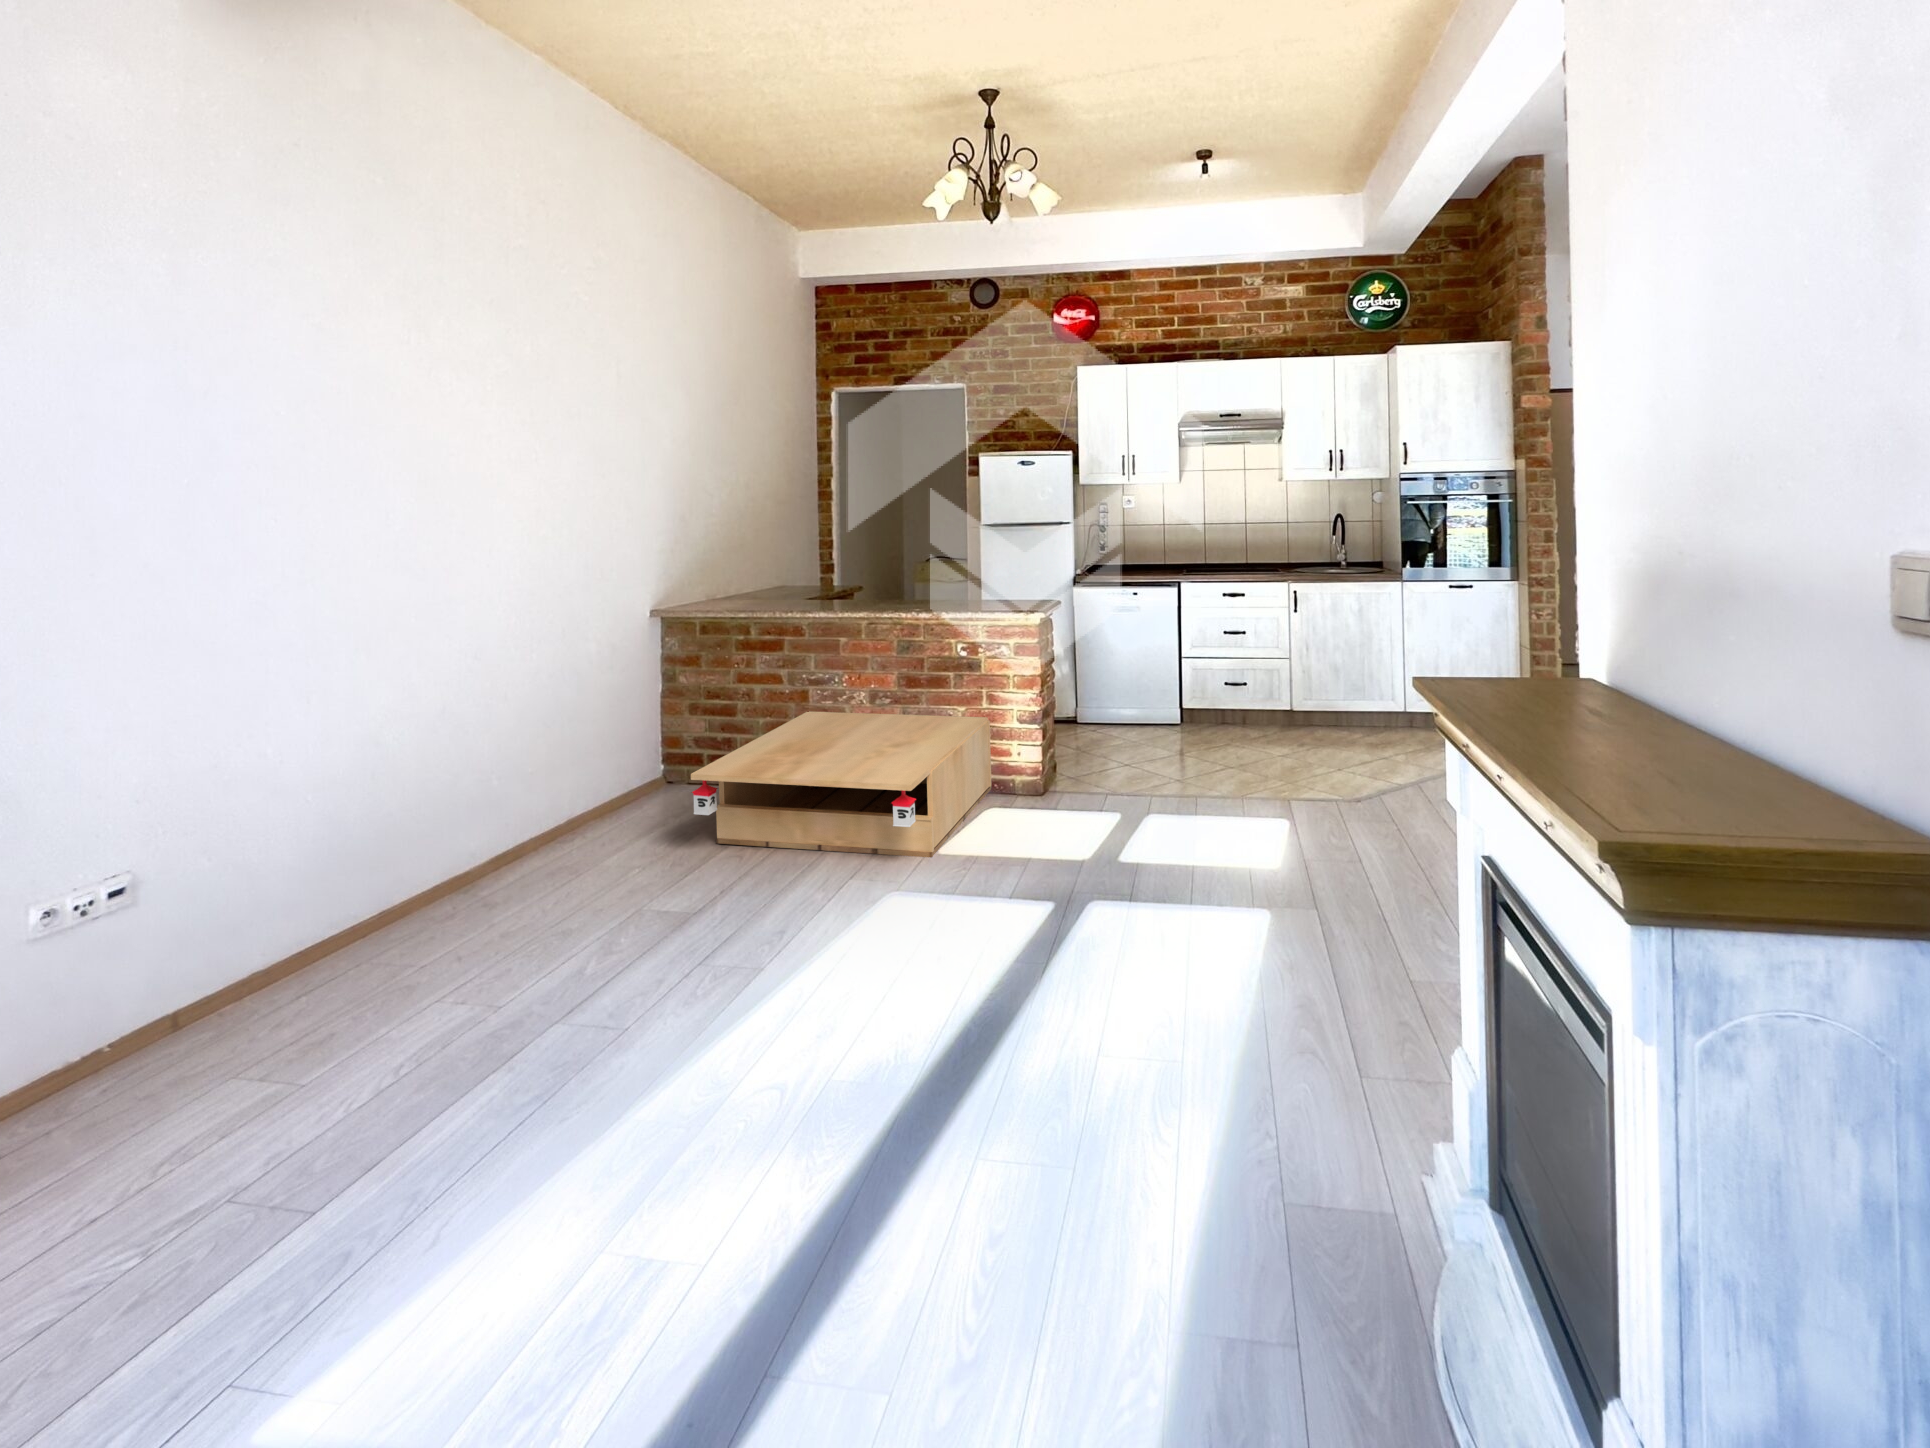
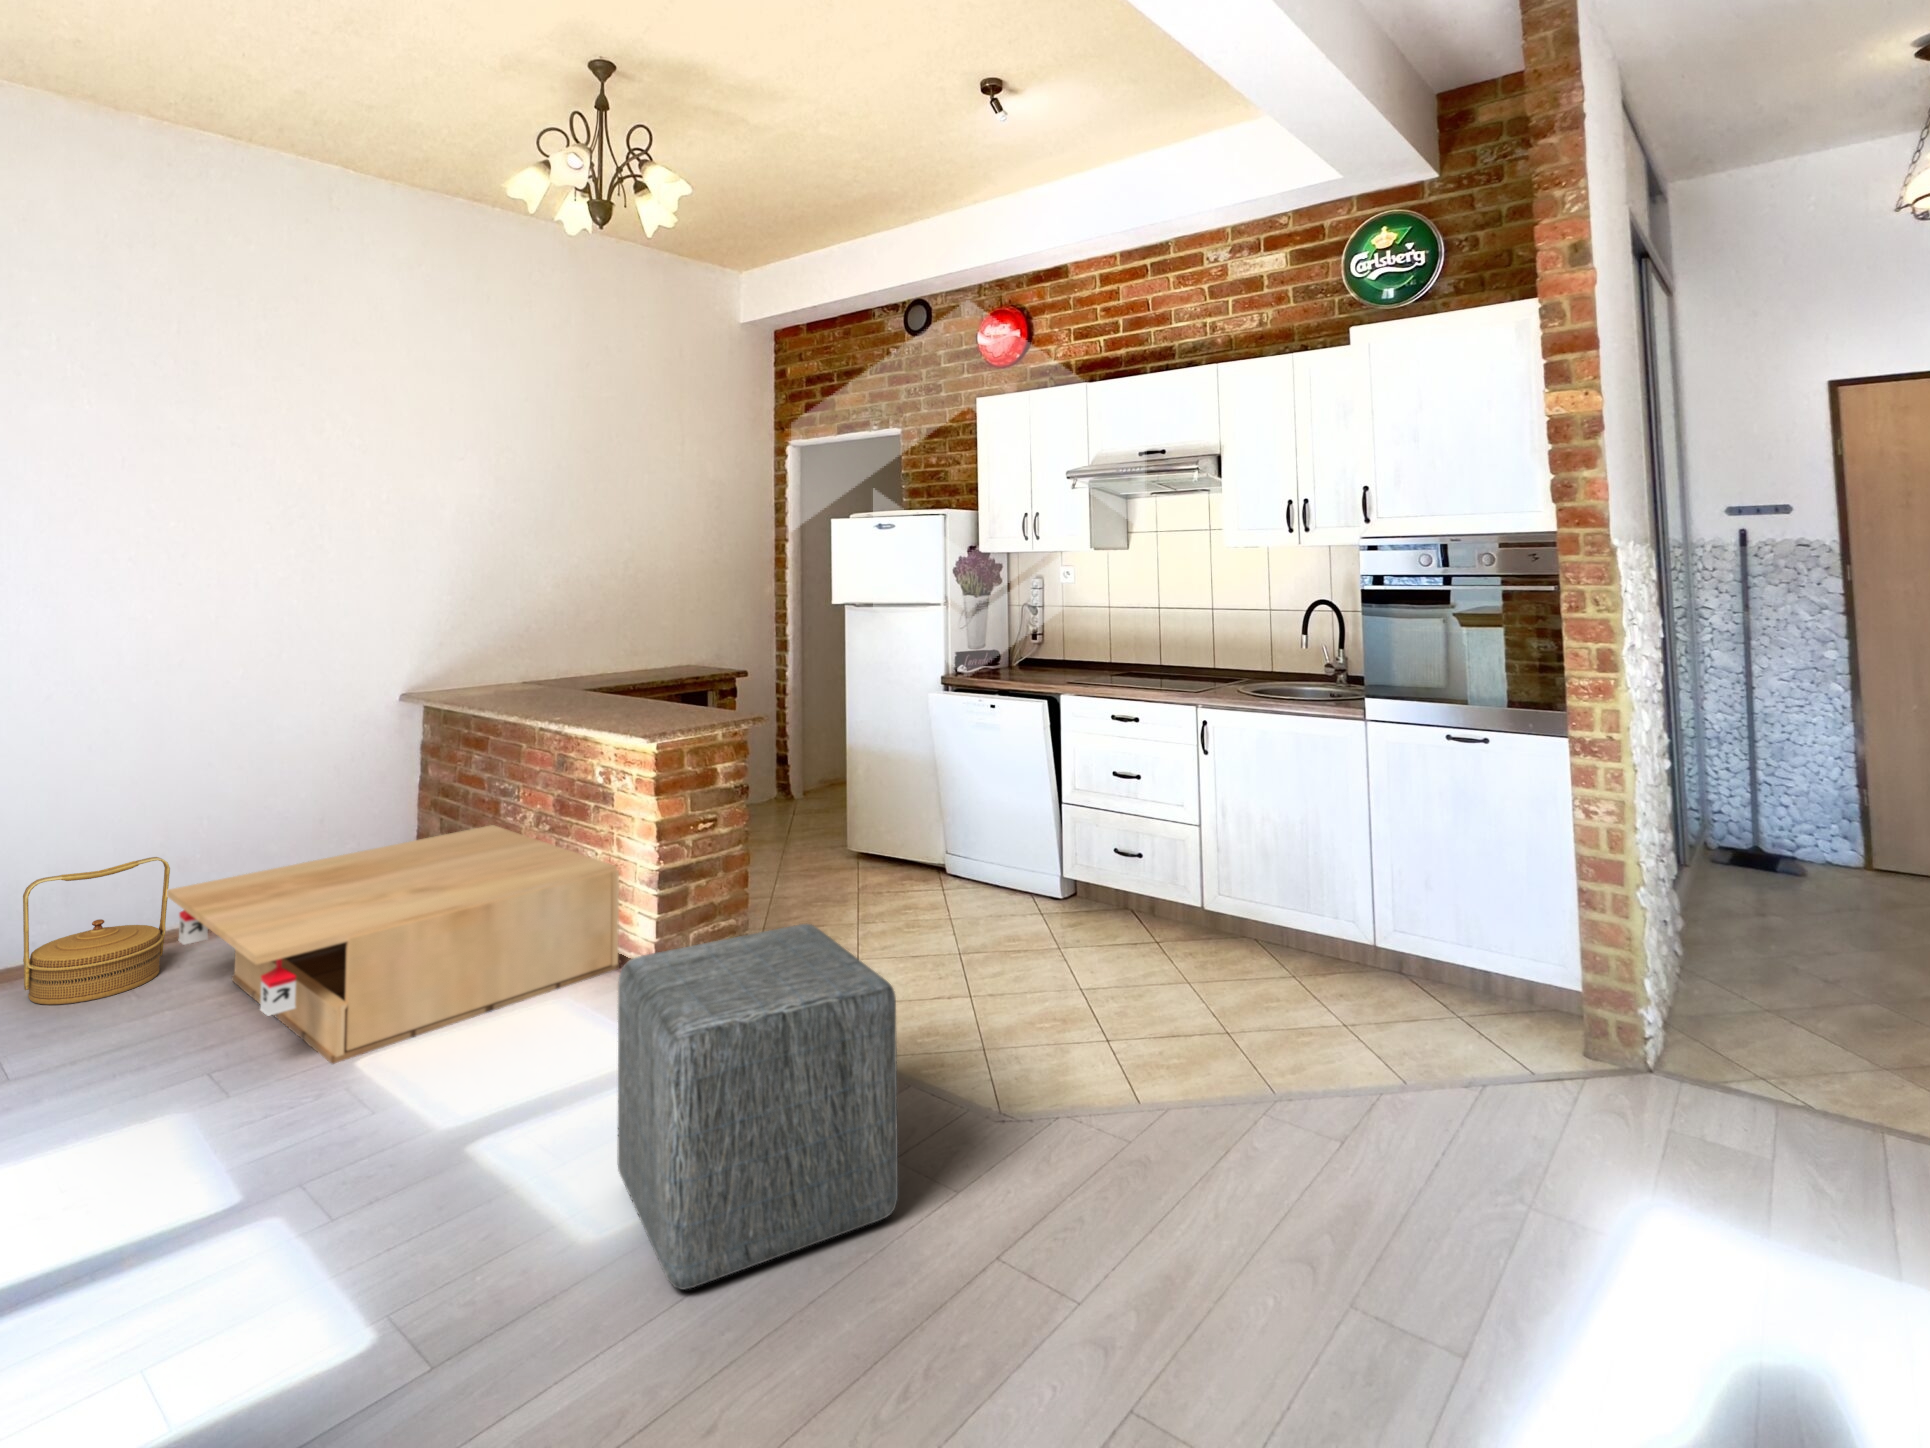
ottoman: none [1228,707,1383,871] -> present [618,924,898,1289]
woven basket: none [545,760,643,883] -> present [23,857,170,1005]

